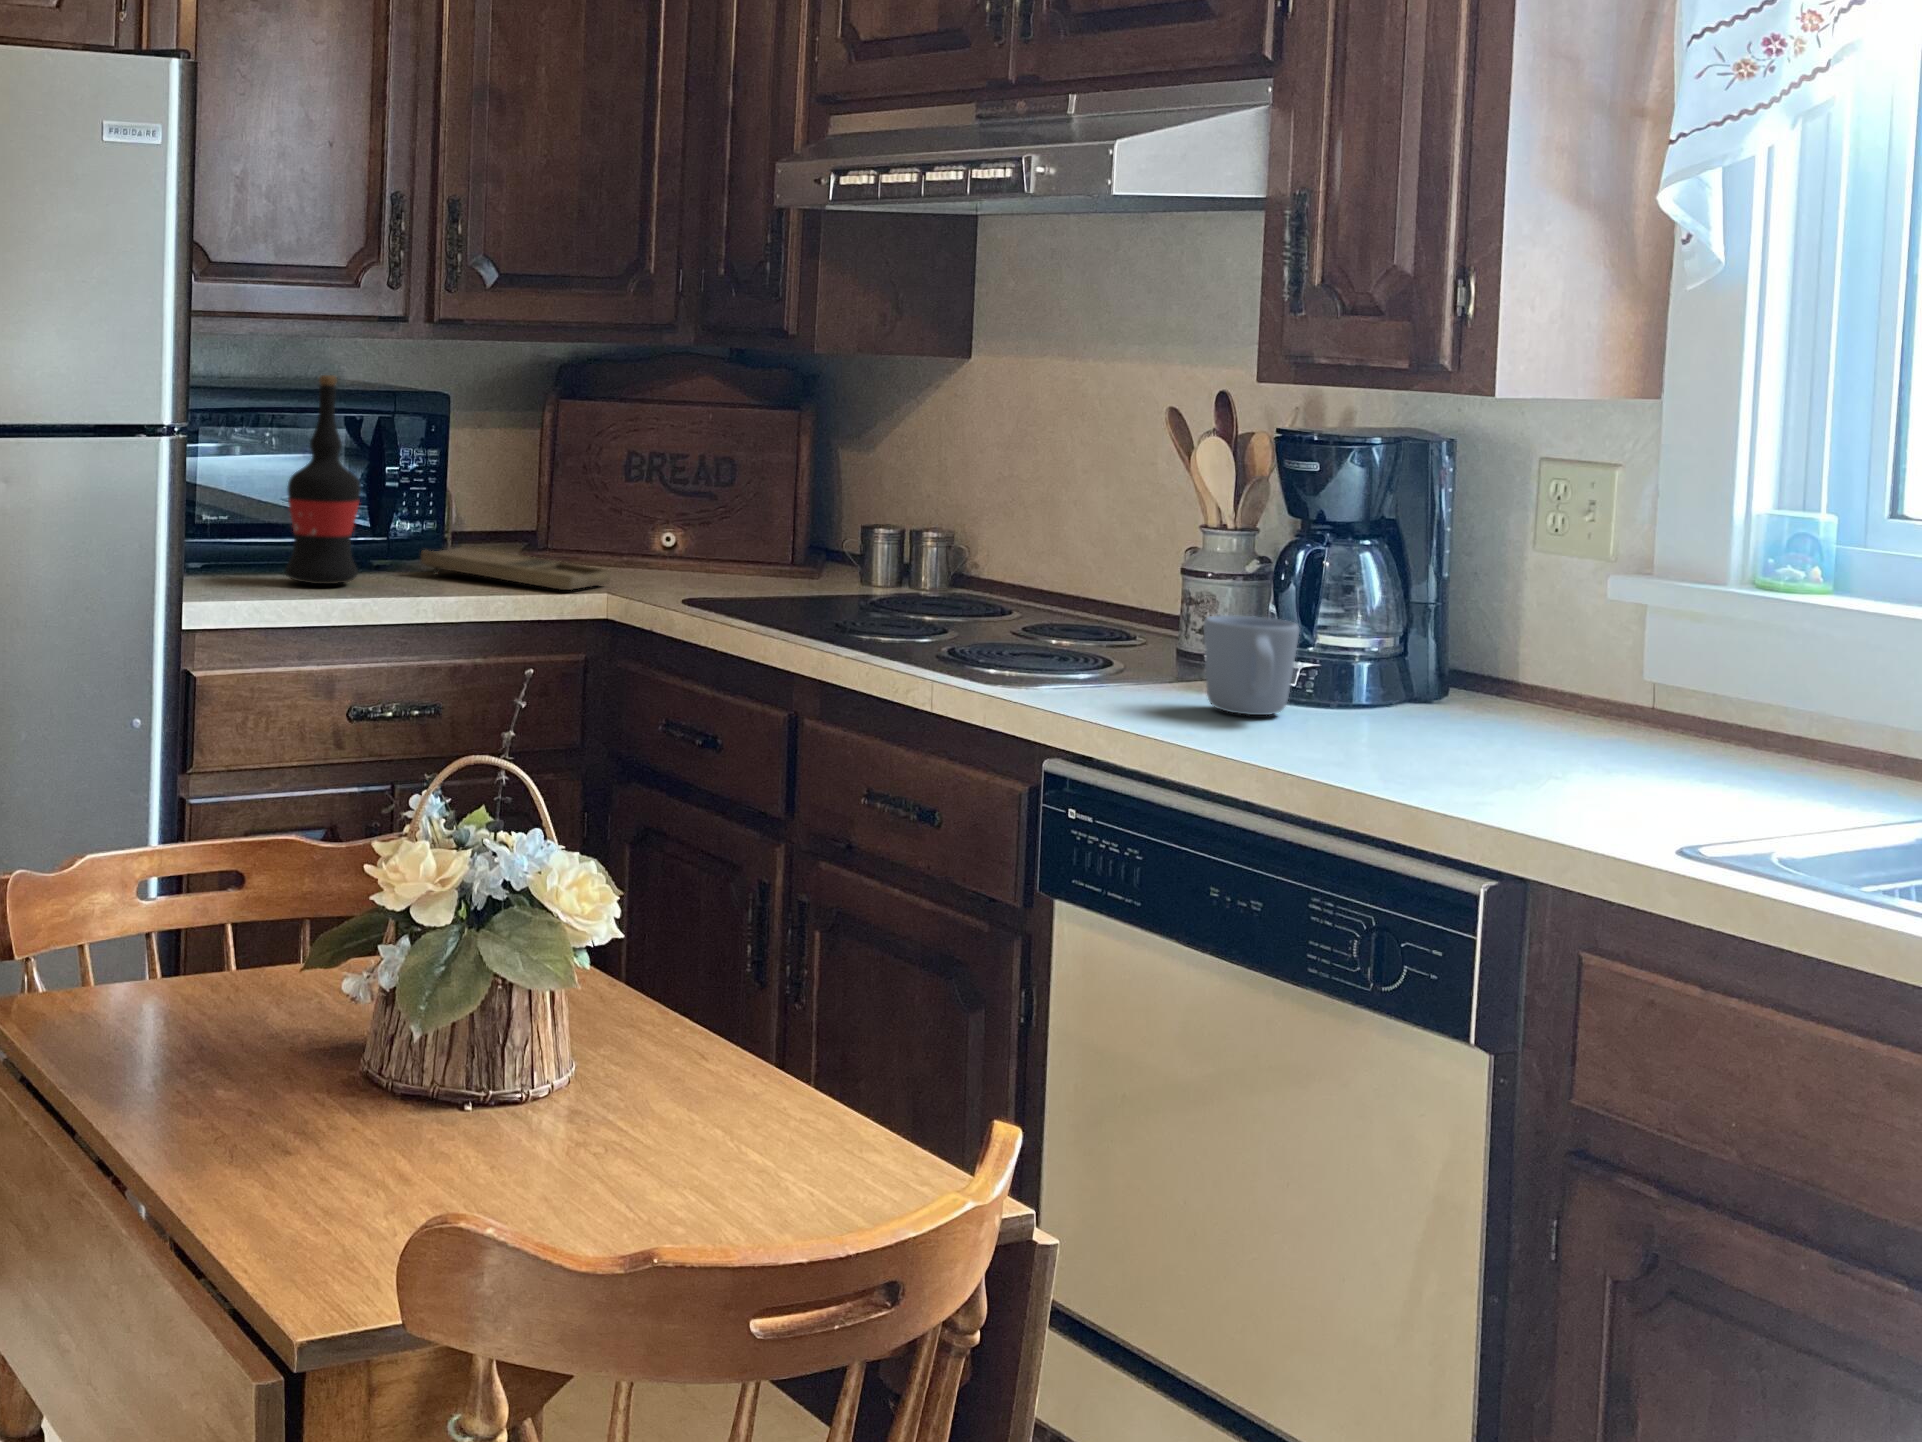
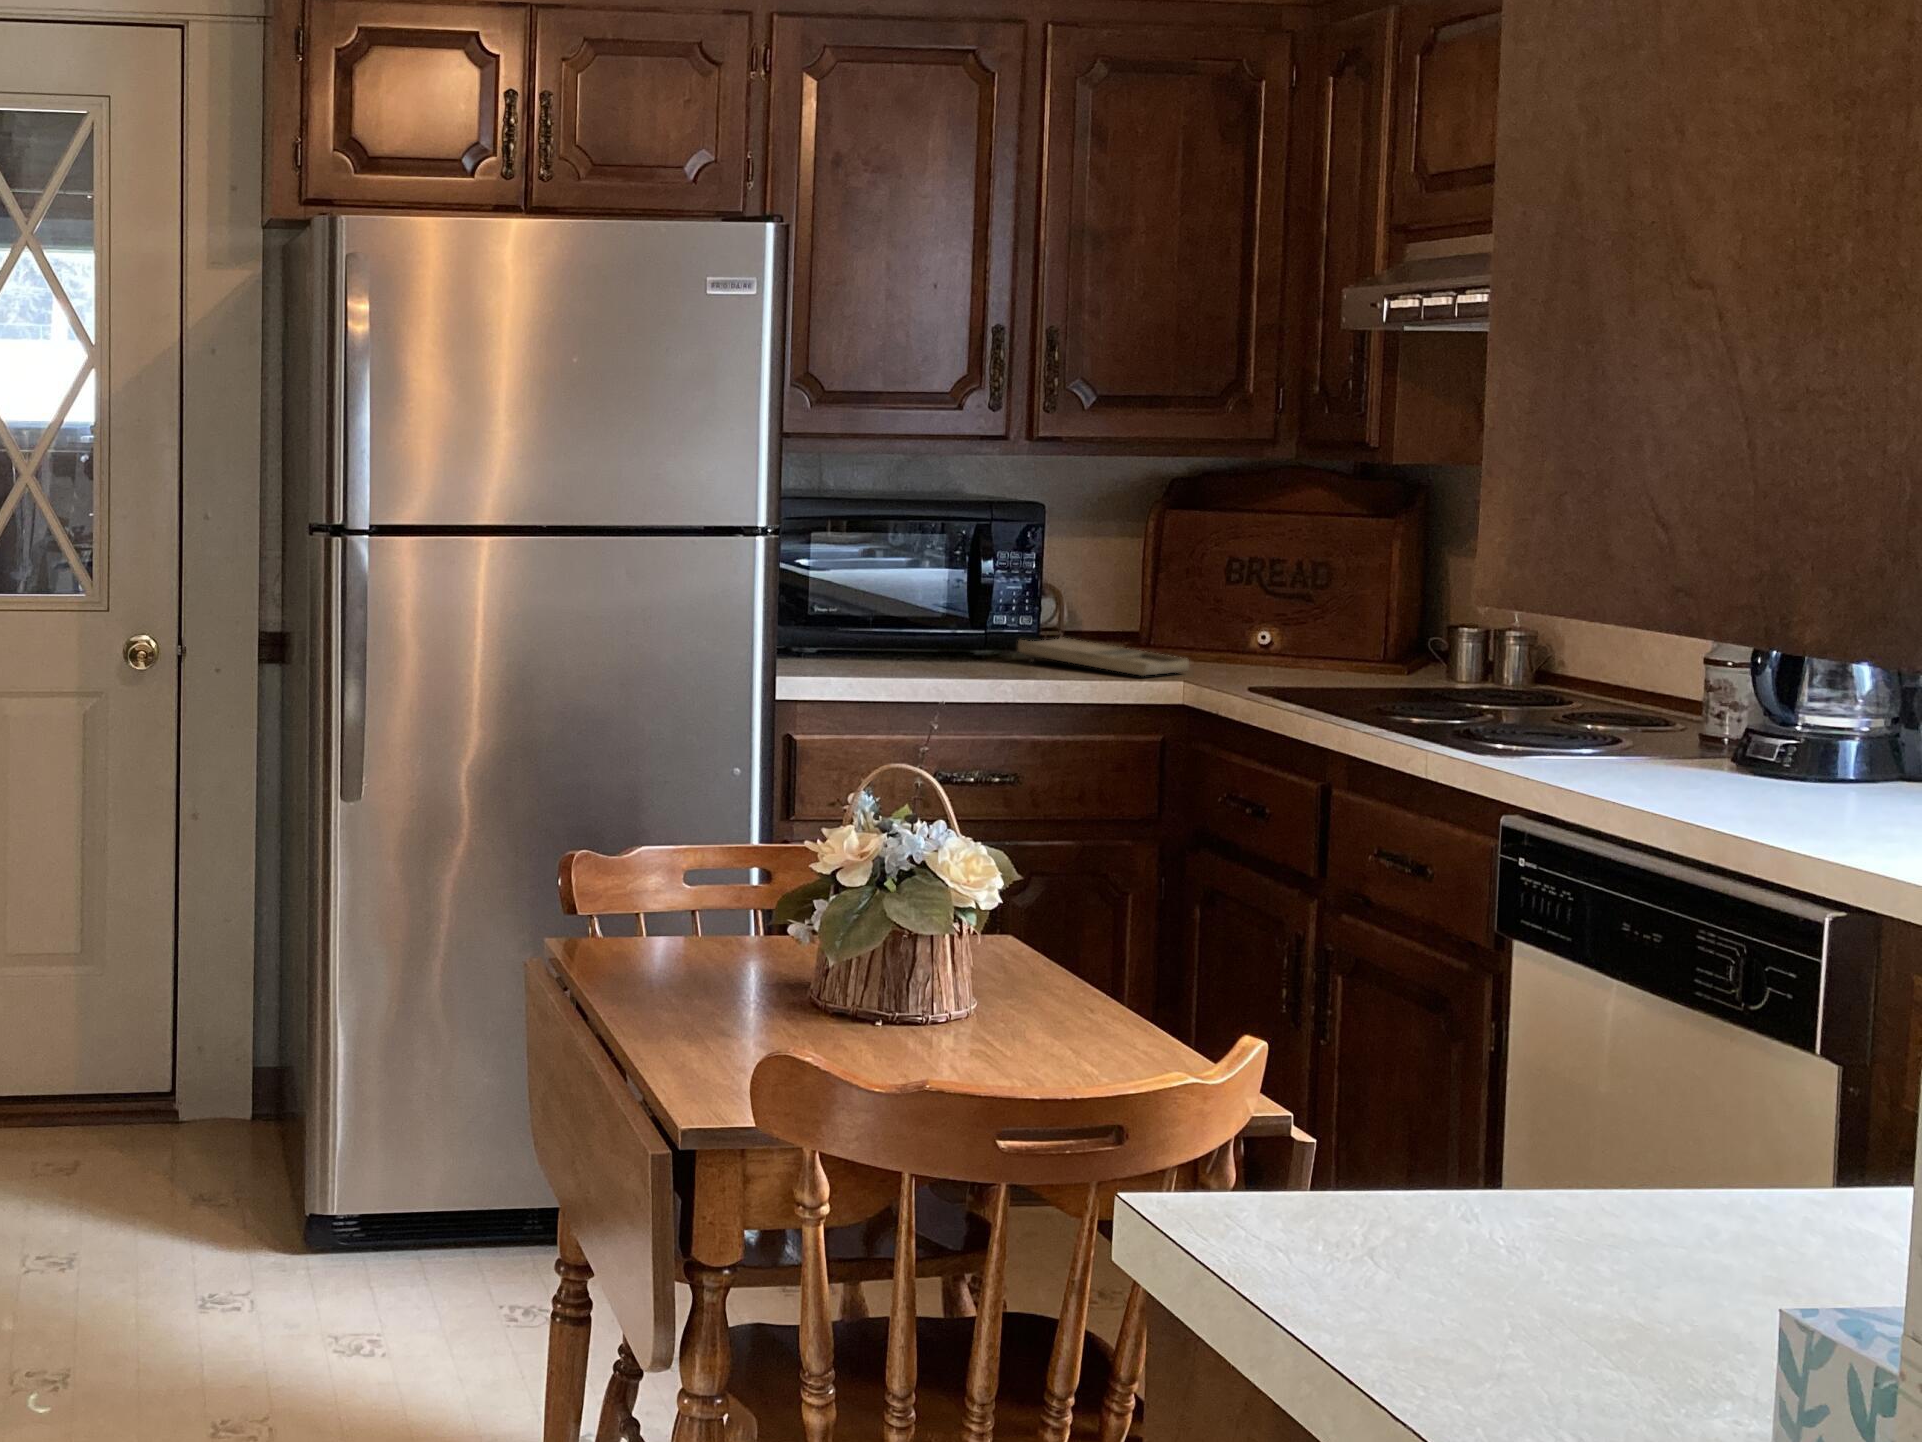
wine bottle: present [285,375,361,584] -> none [890,486,958,667]
mug: present [1204,615,1299,715] -> none [1670,696,1762,785]

